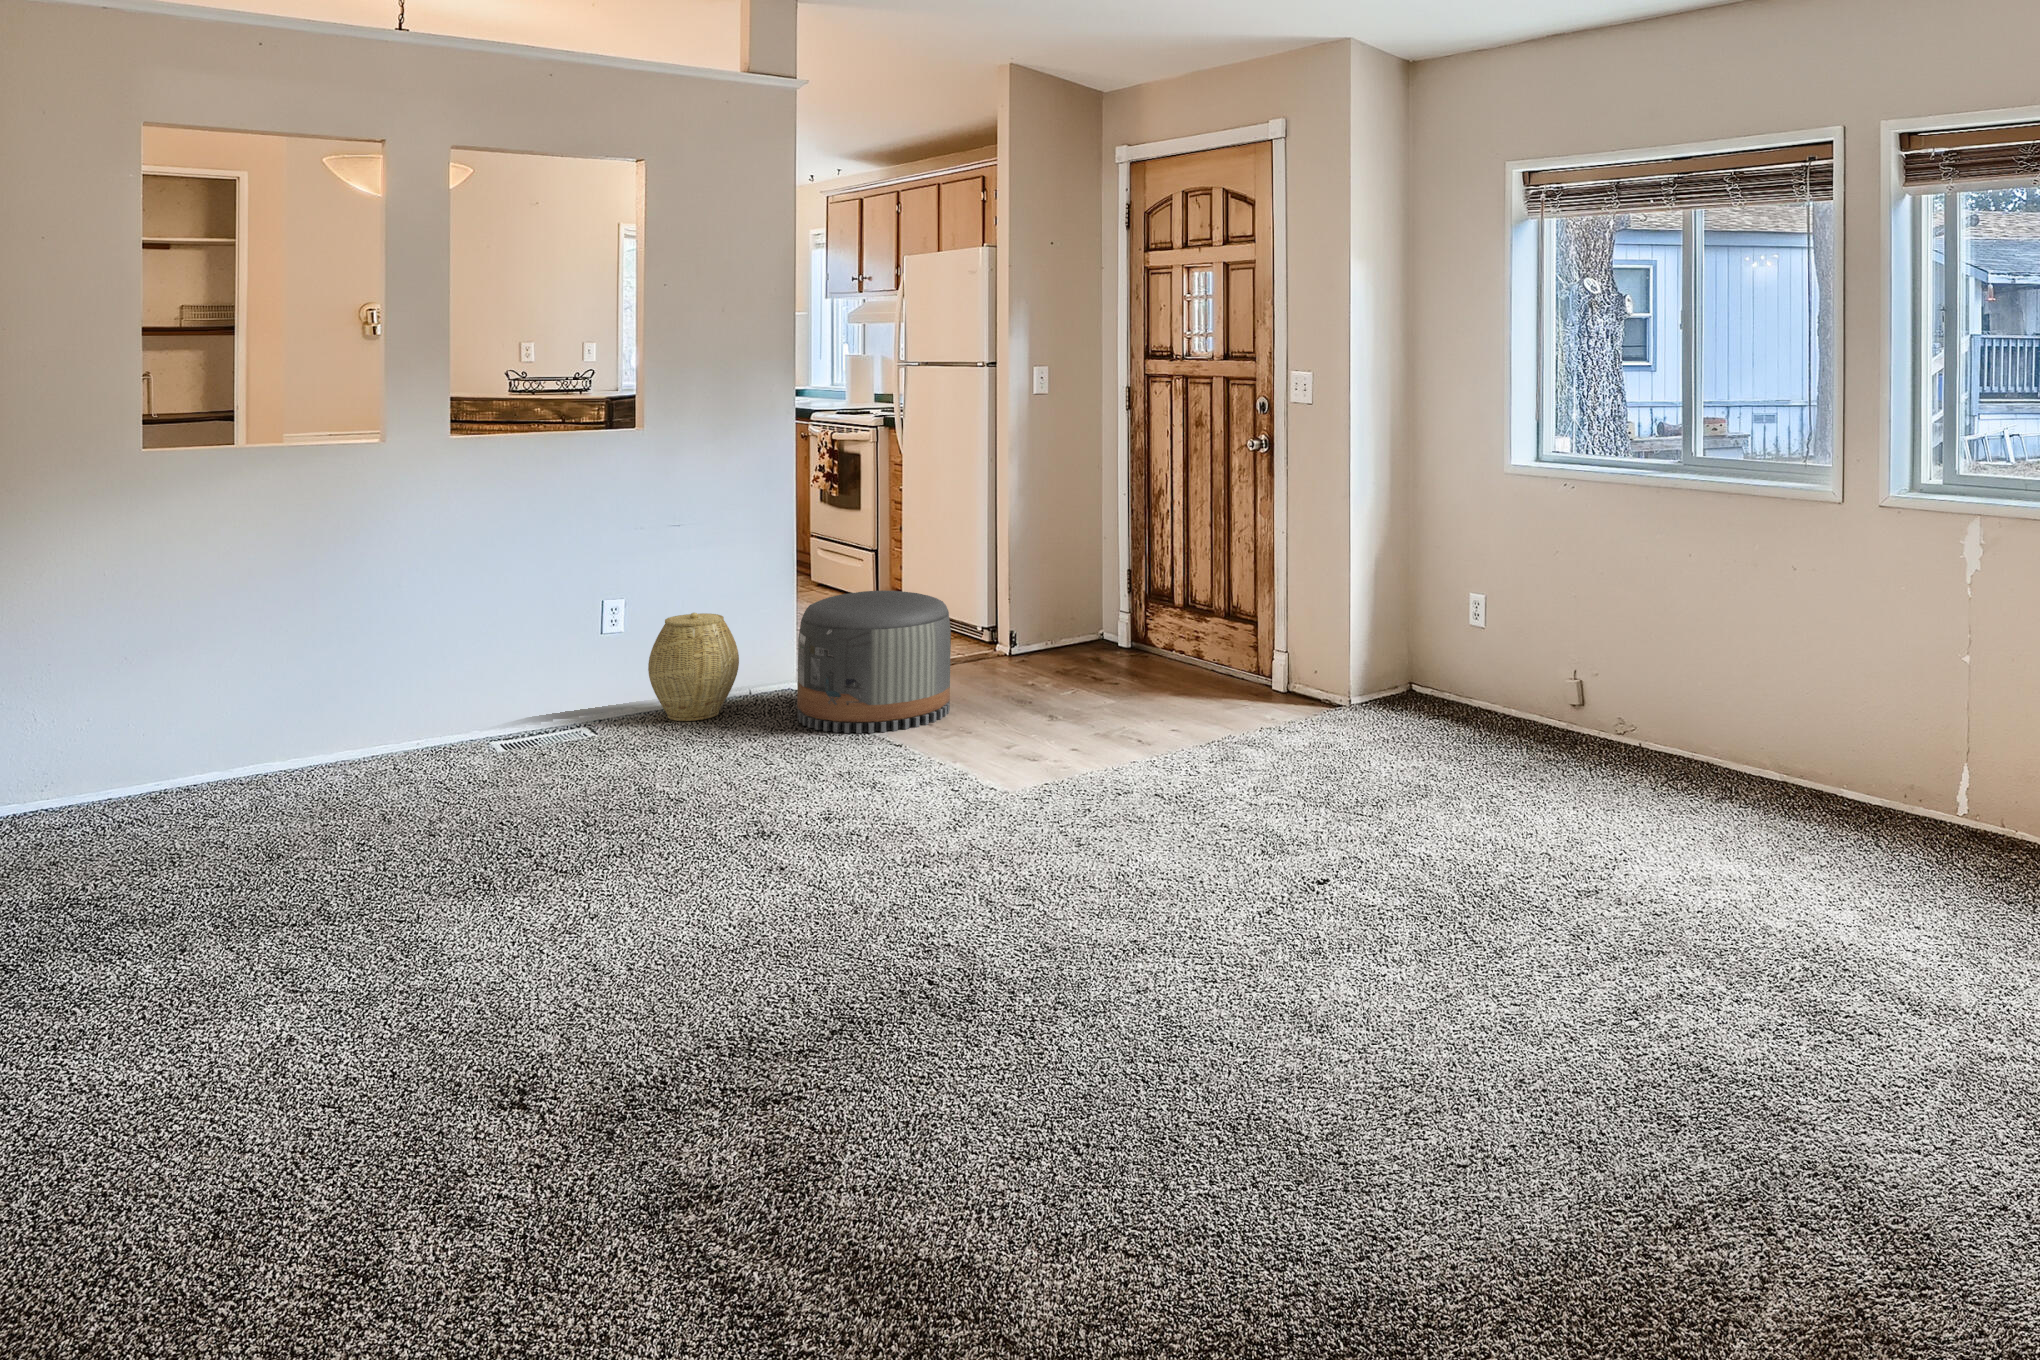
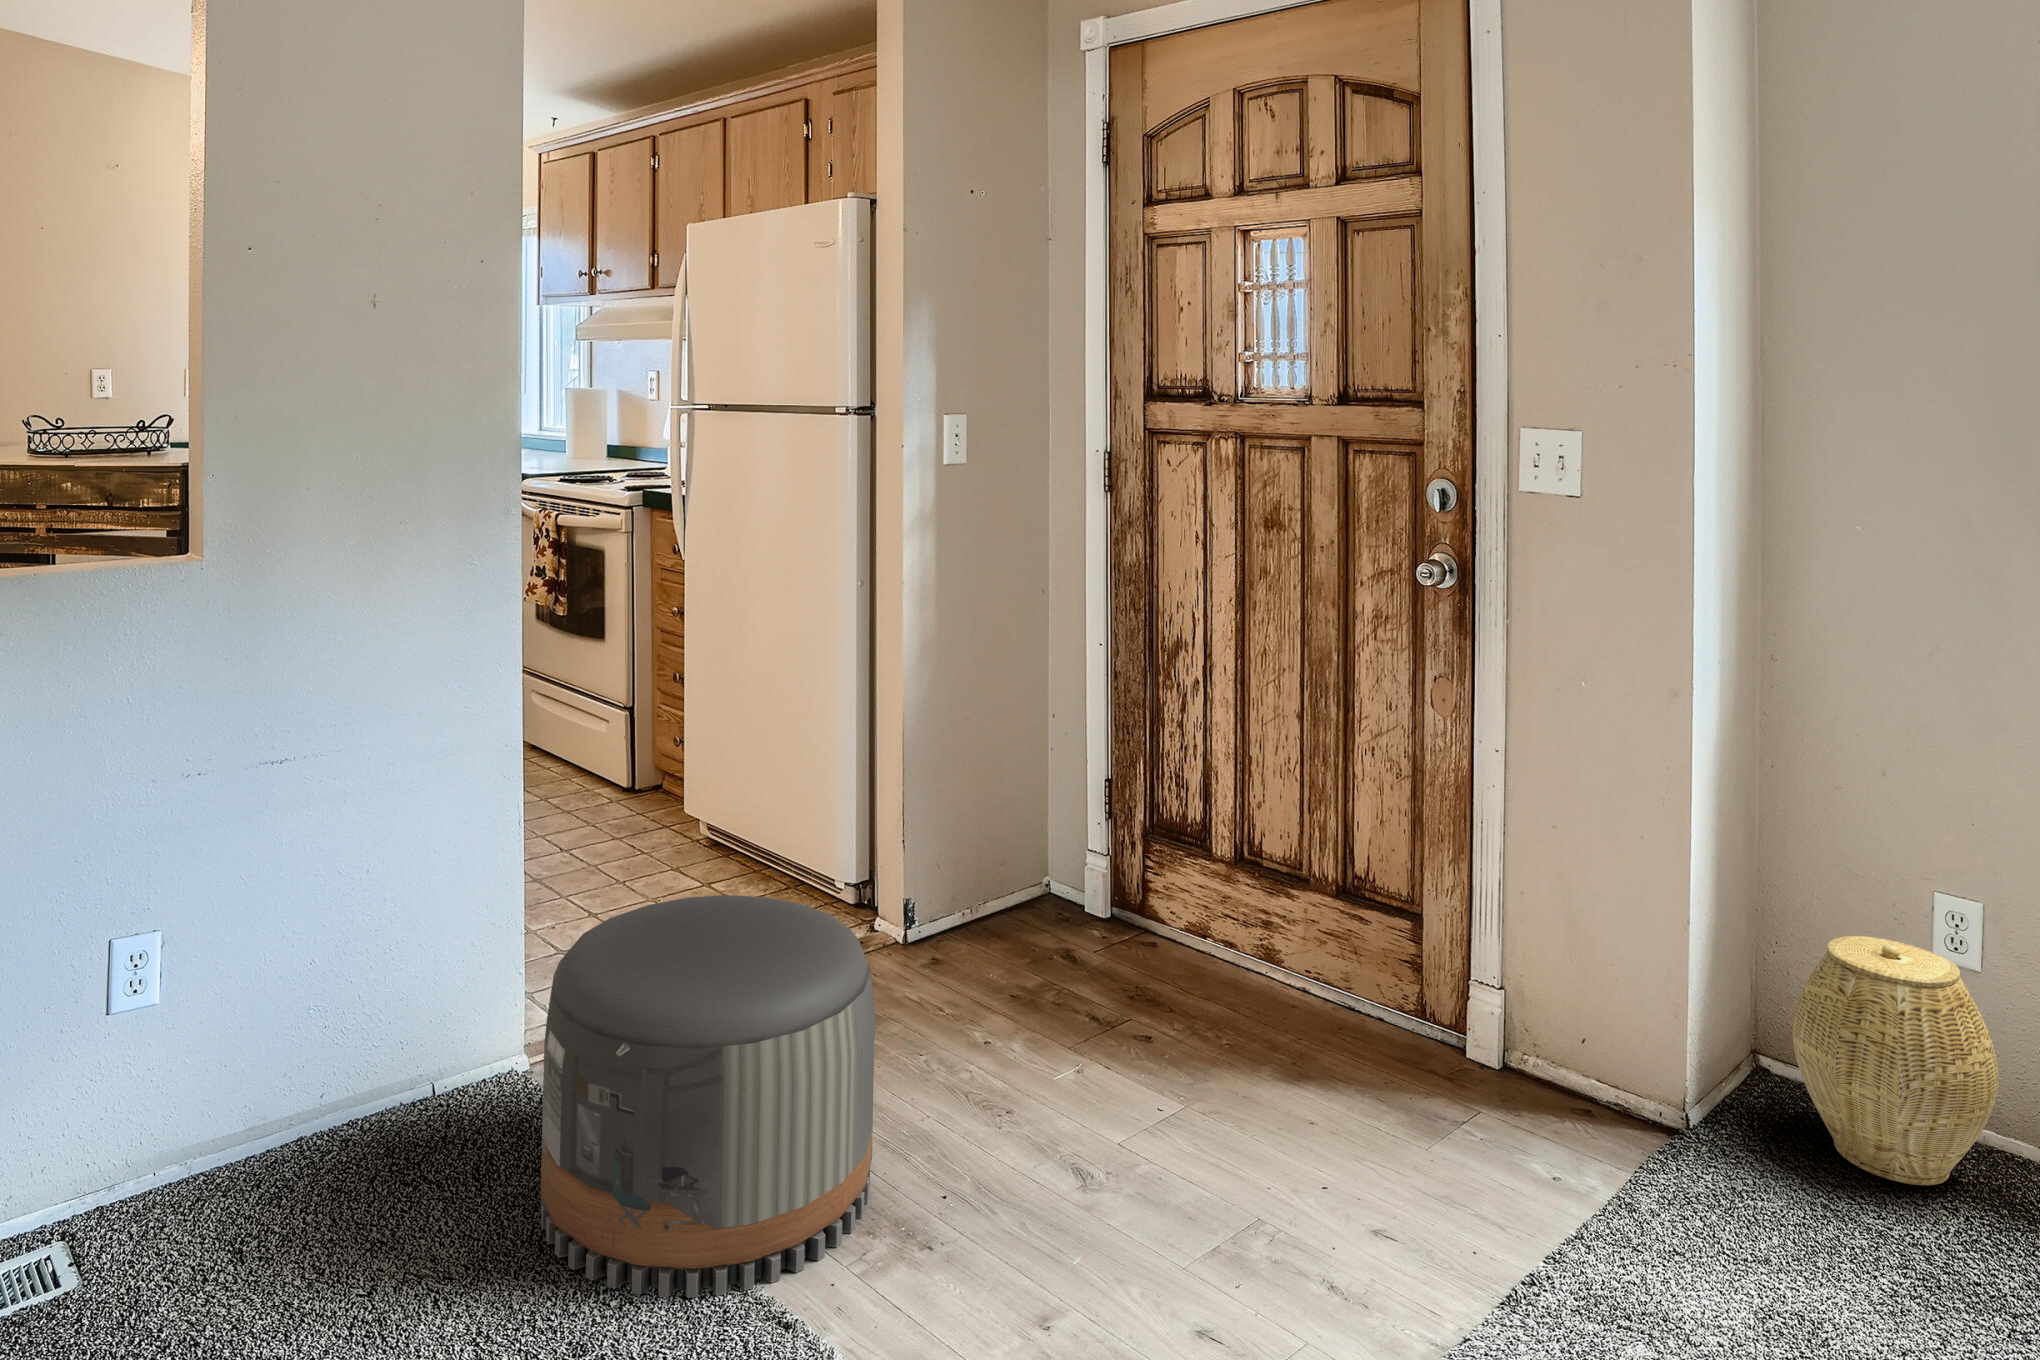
woven basket: present [648,613,739,721] -> present [1793,936,1998,1185]

